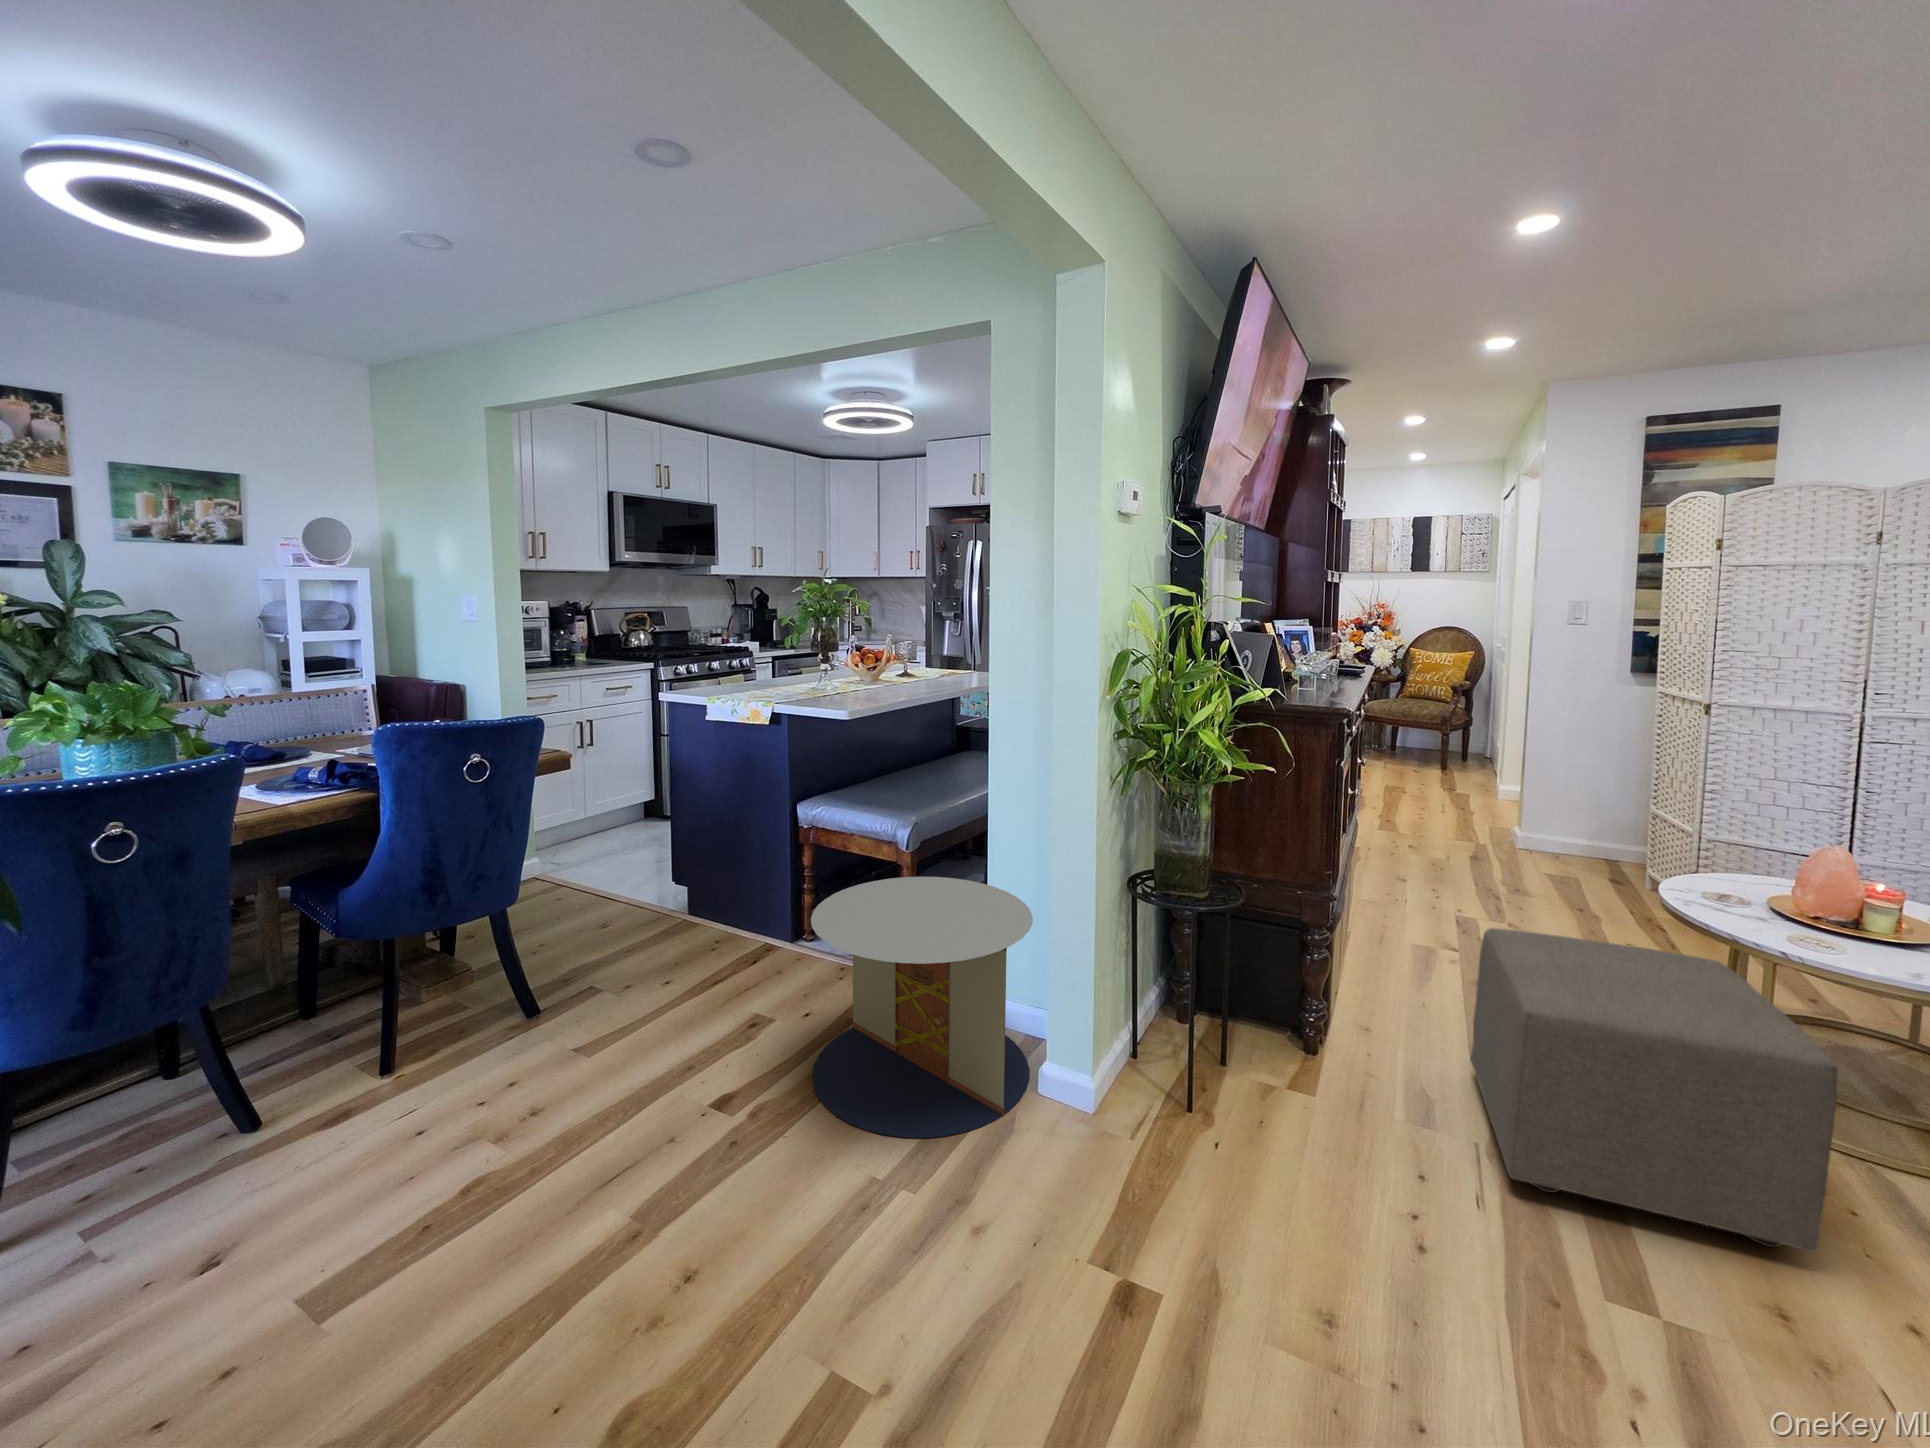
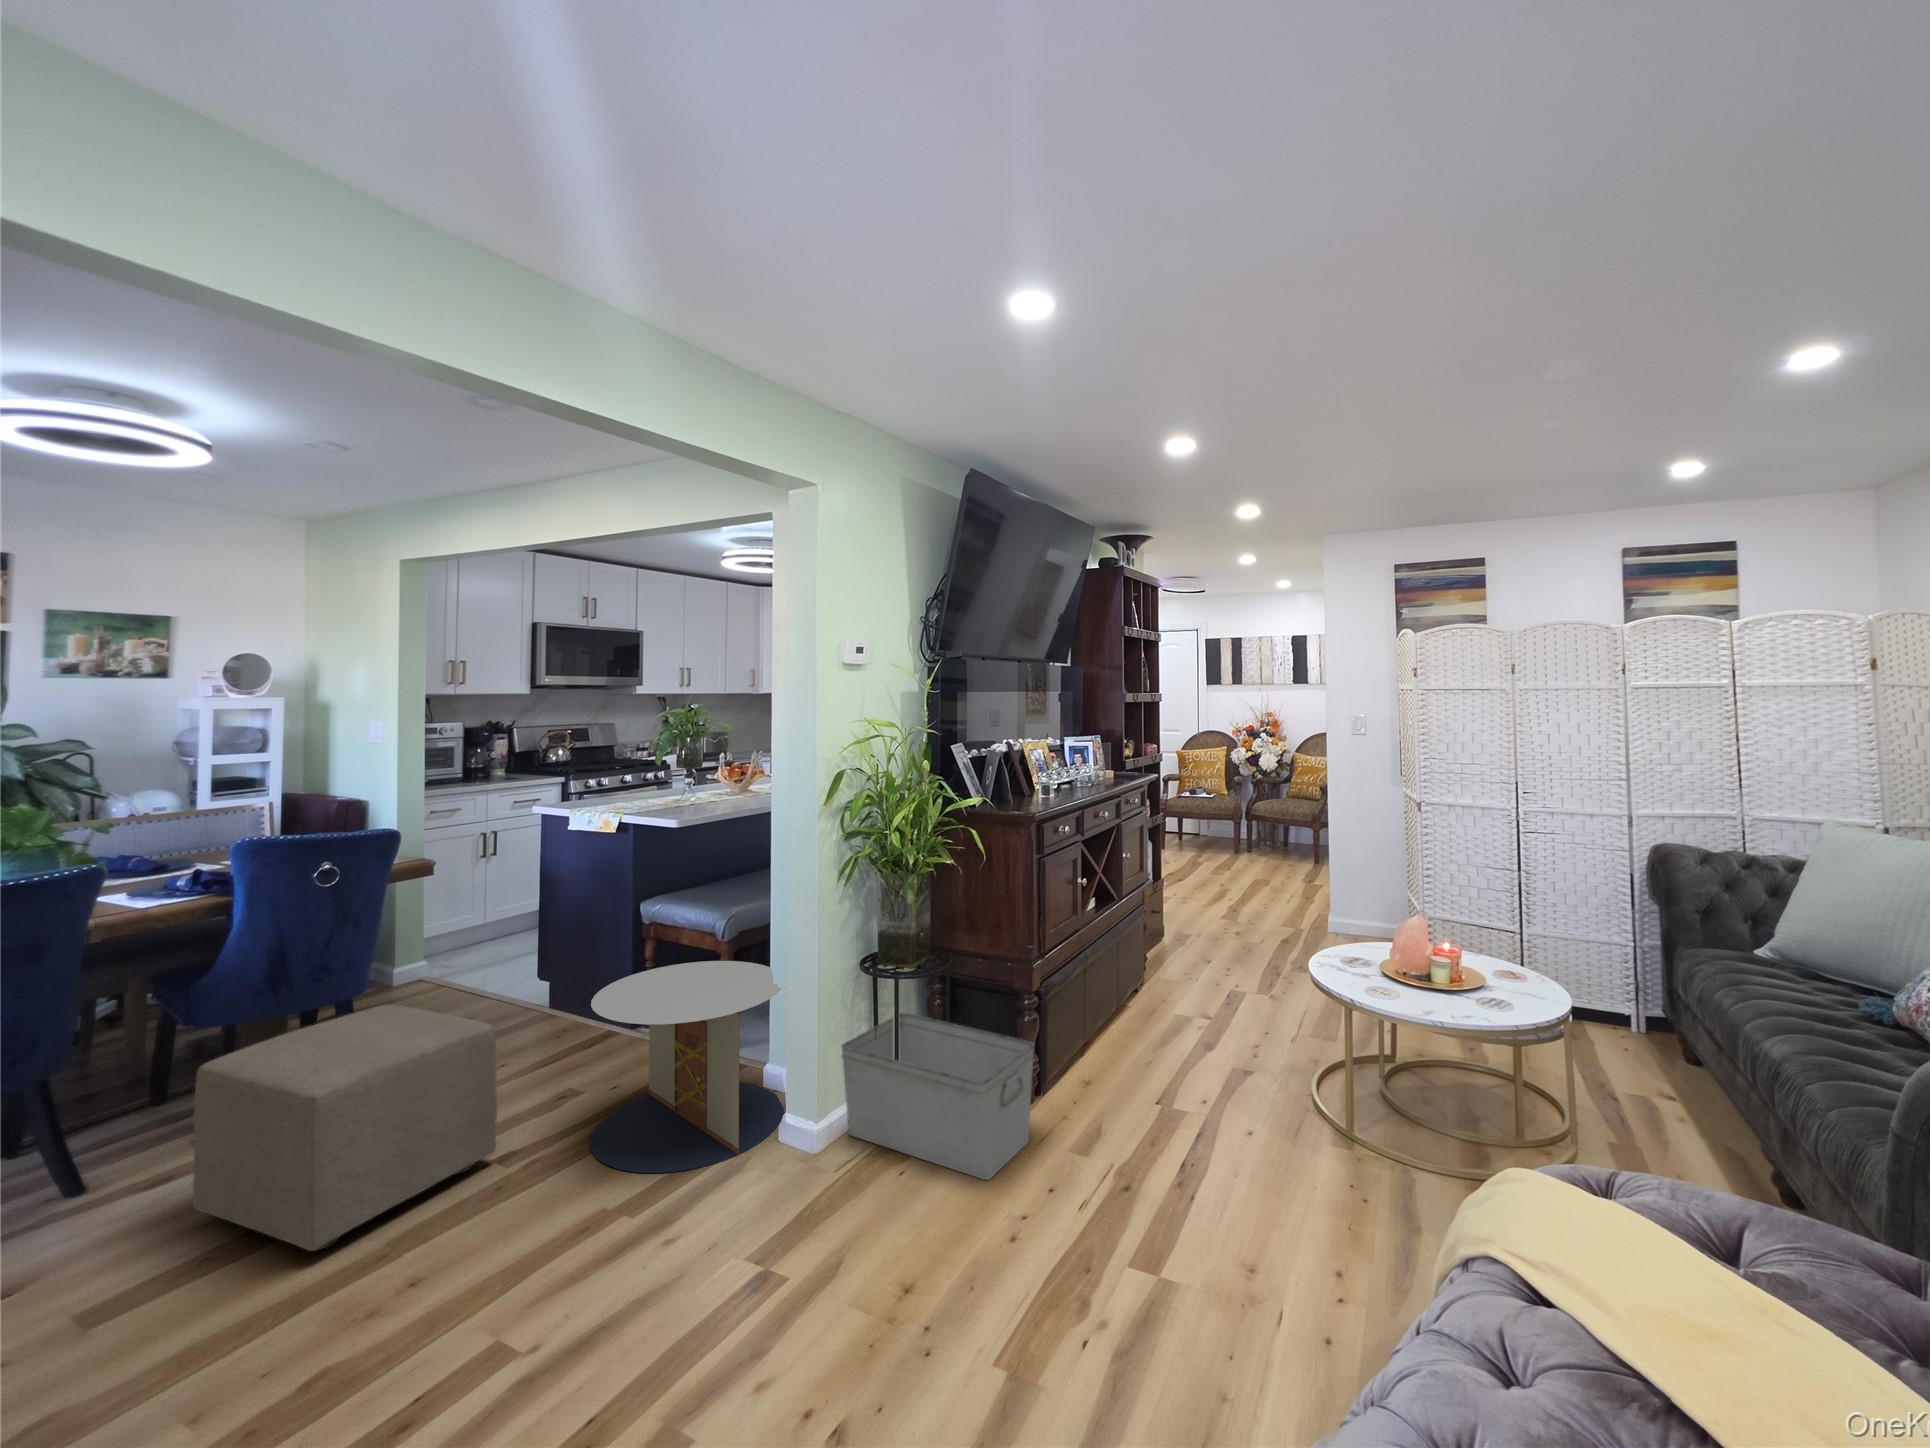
ottoman: present [1471,928,1838,1253] -> present [193,1005,497,1251]
storage bin: none [1121,945,1367,1167] -> present [841,1013,1034,1180]

